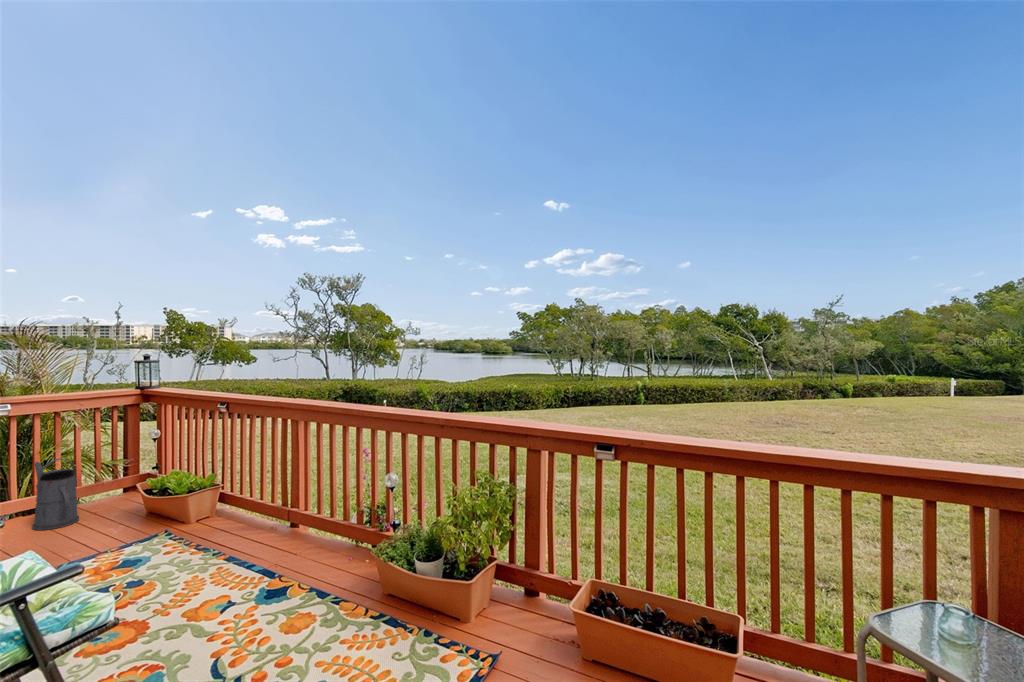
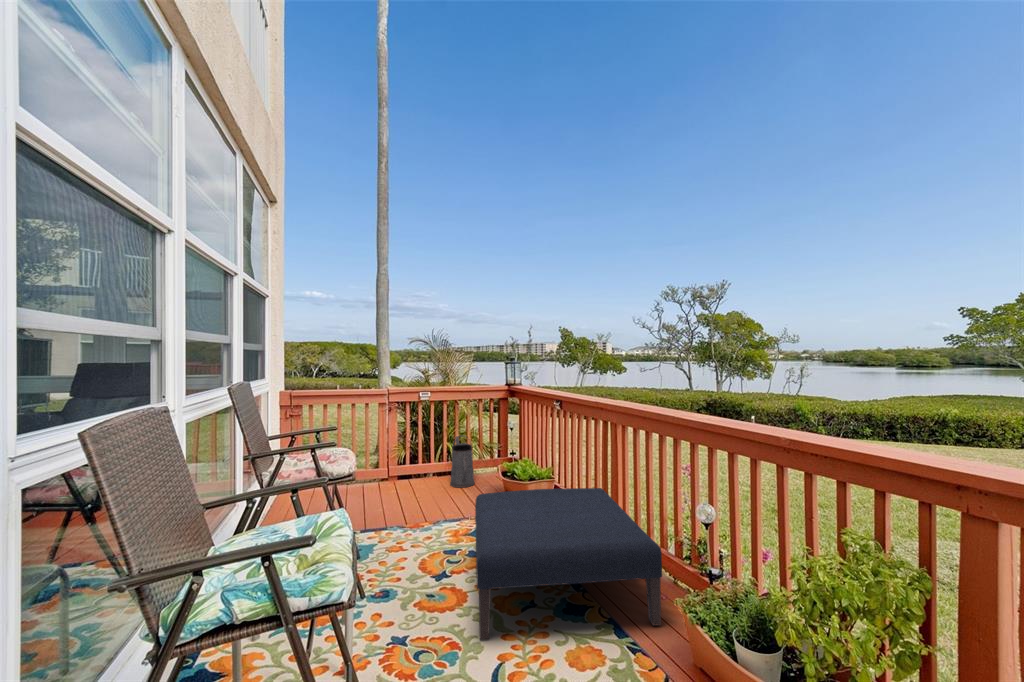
ottoman: none [132,484,356,651] -> present [475,488,662,639]

